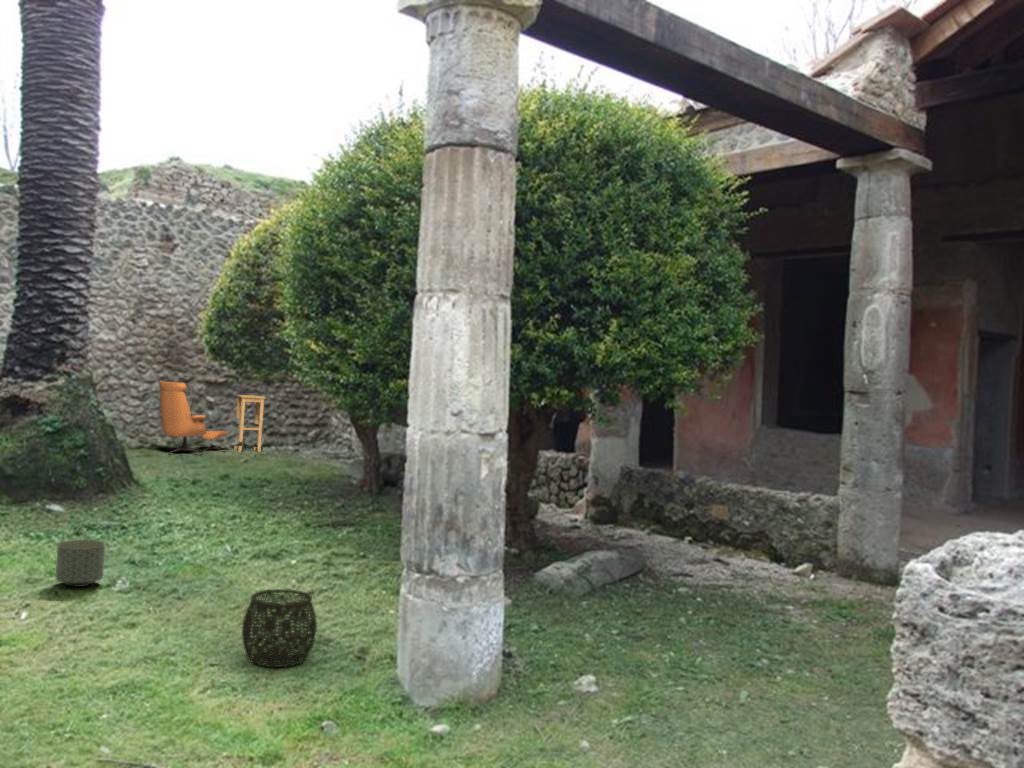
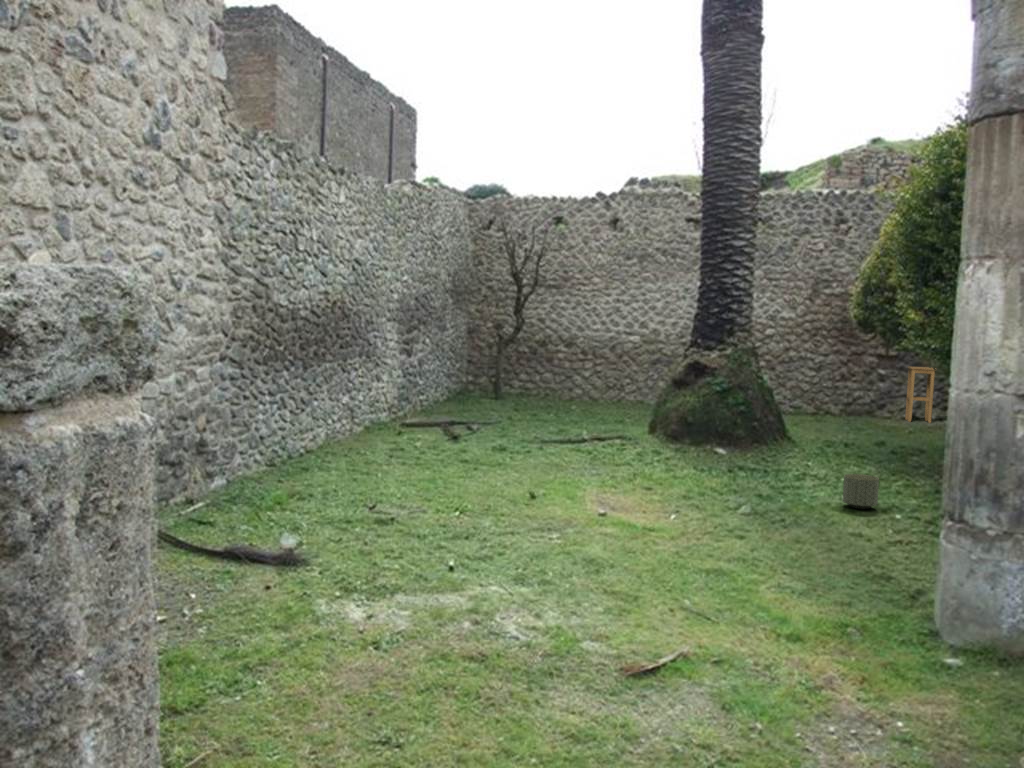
lounge chair: present [159,381,228,455] -> none [830,353,899,422]
planter: present [56,540,105,587] -> present [842,474,879,509]
woven basket: present [242,589,317,667] -> none [807,514,872,577]

